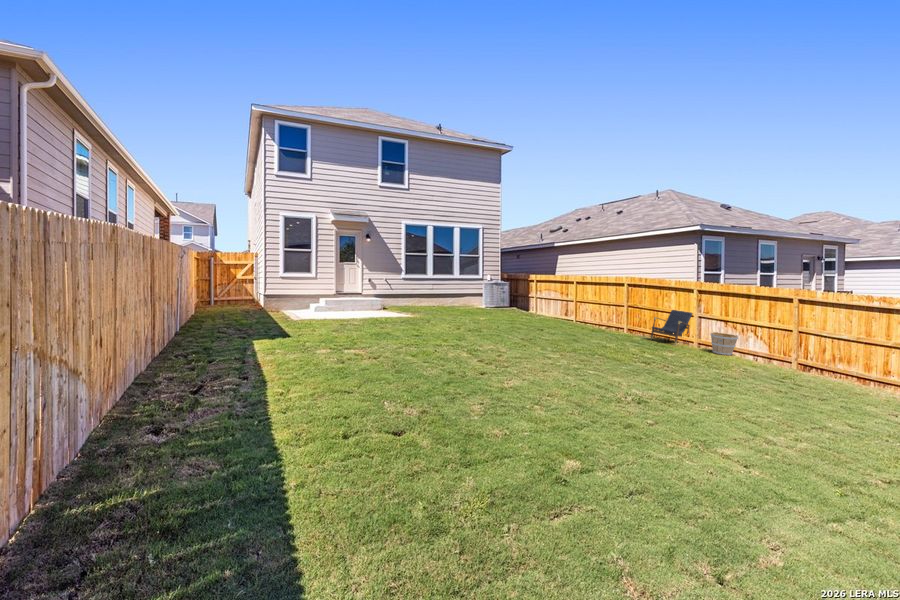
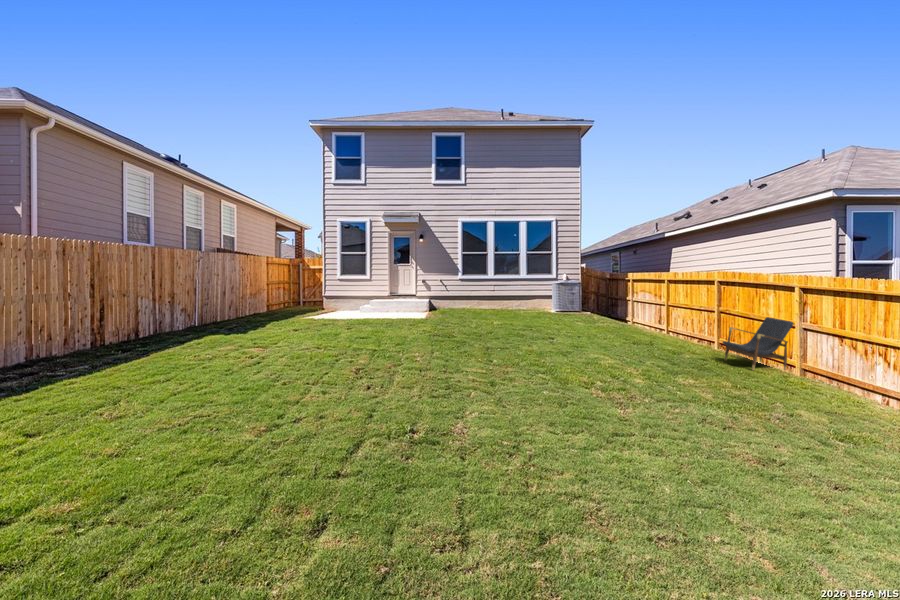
wooden bucket: present [711,332,738,355] -> none [804,353,854,393]

